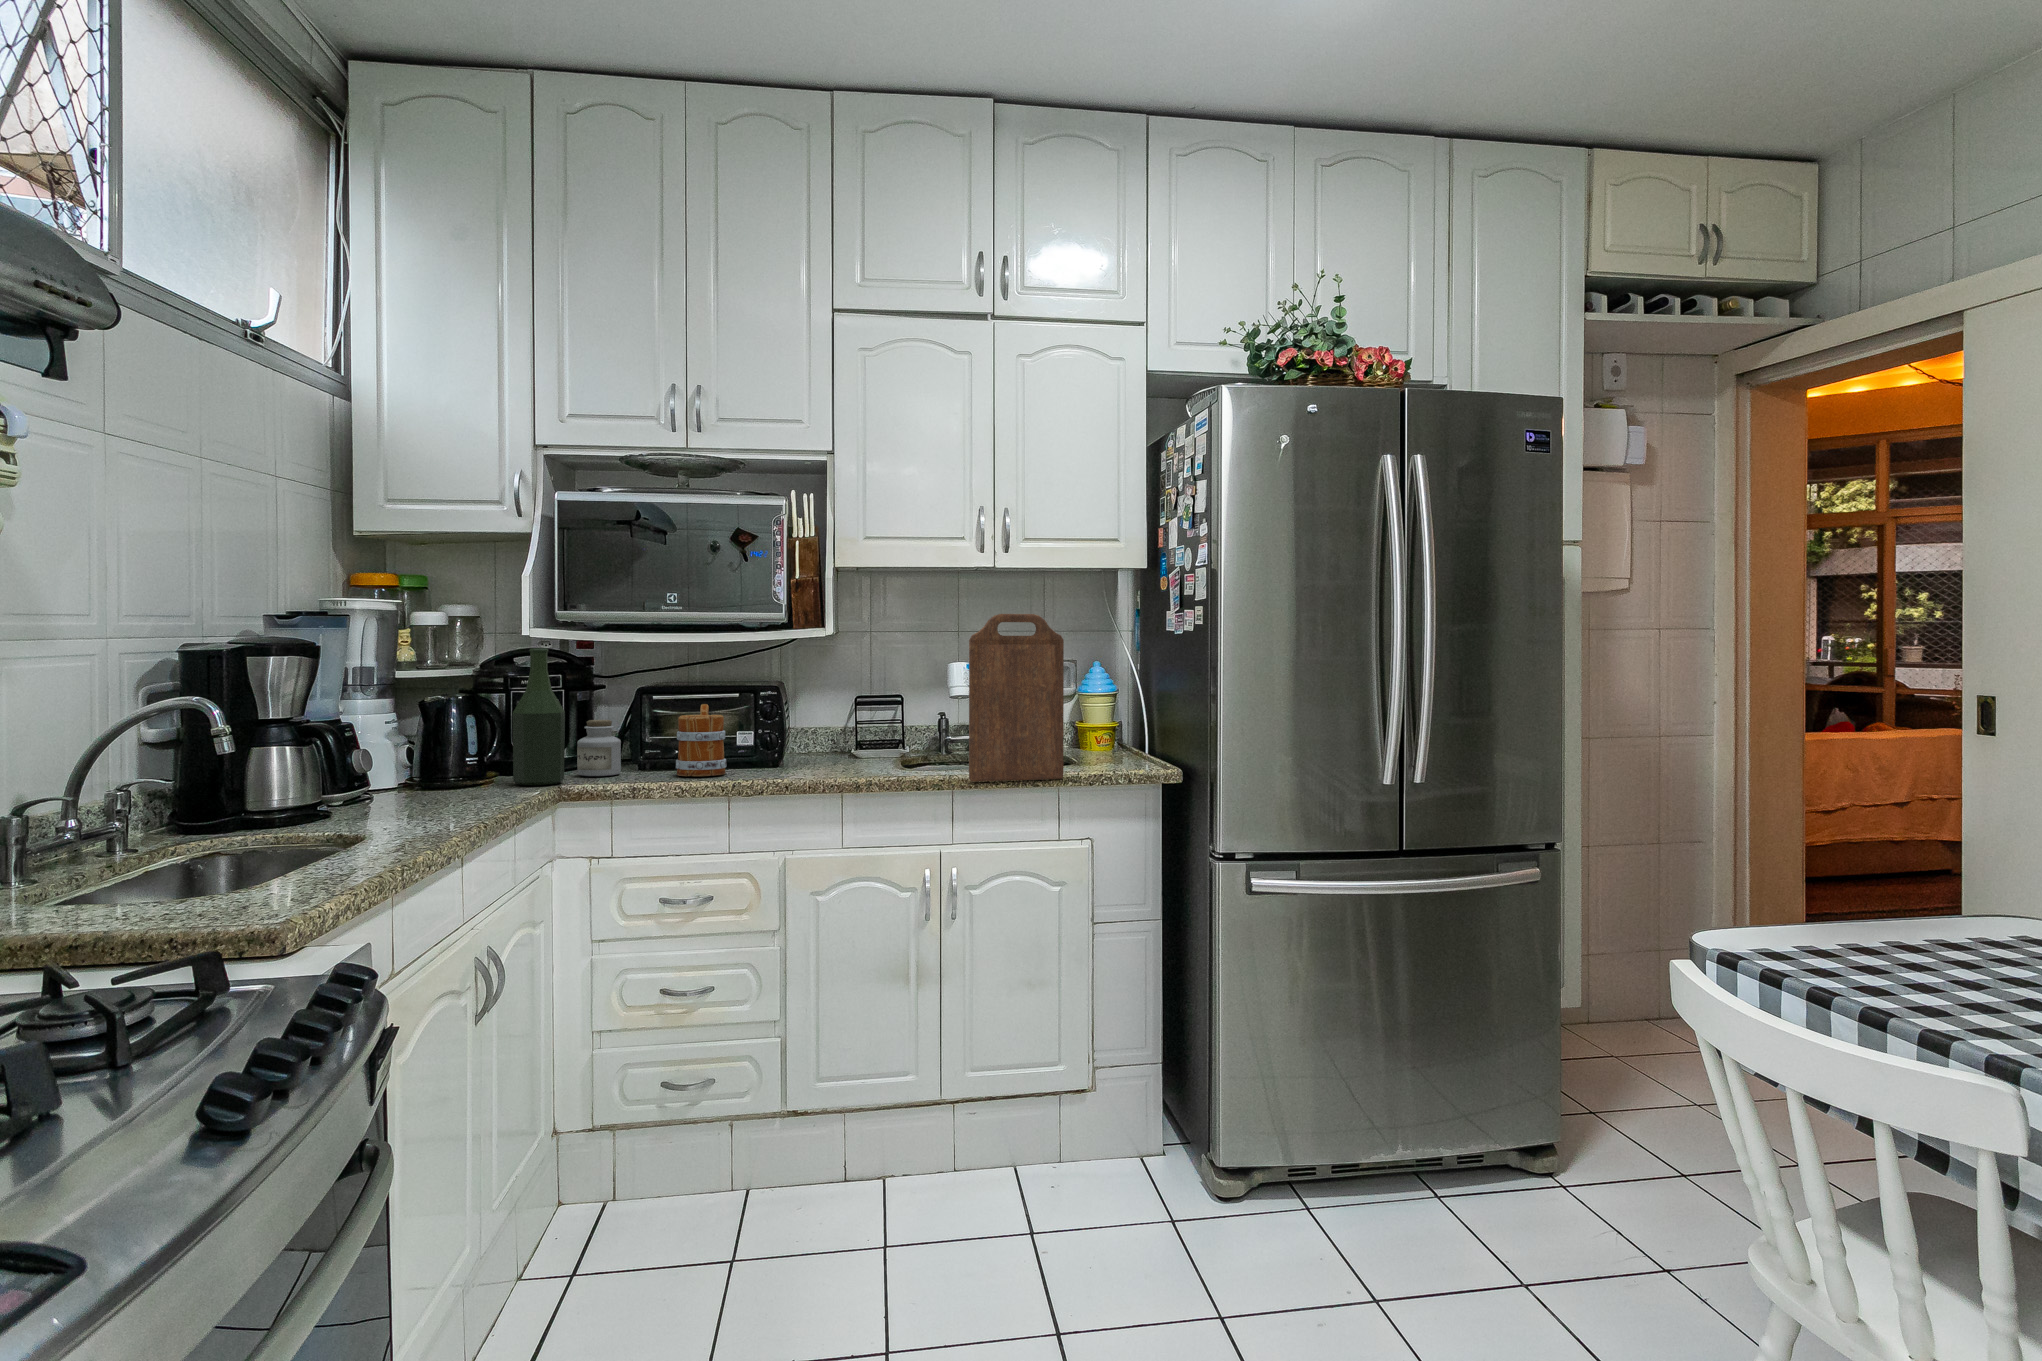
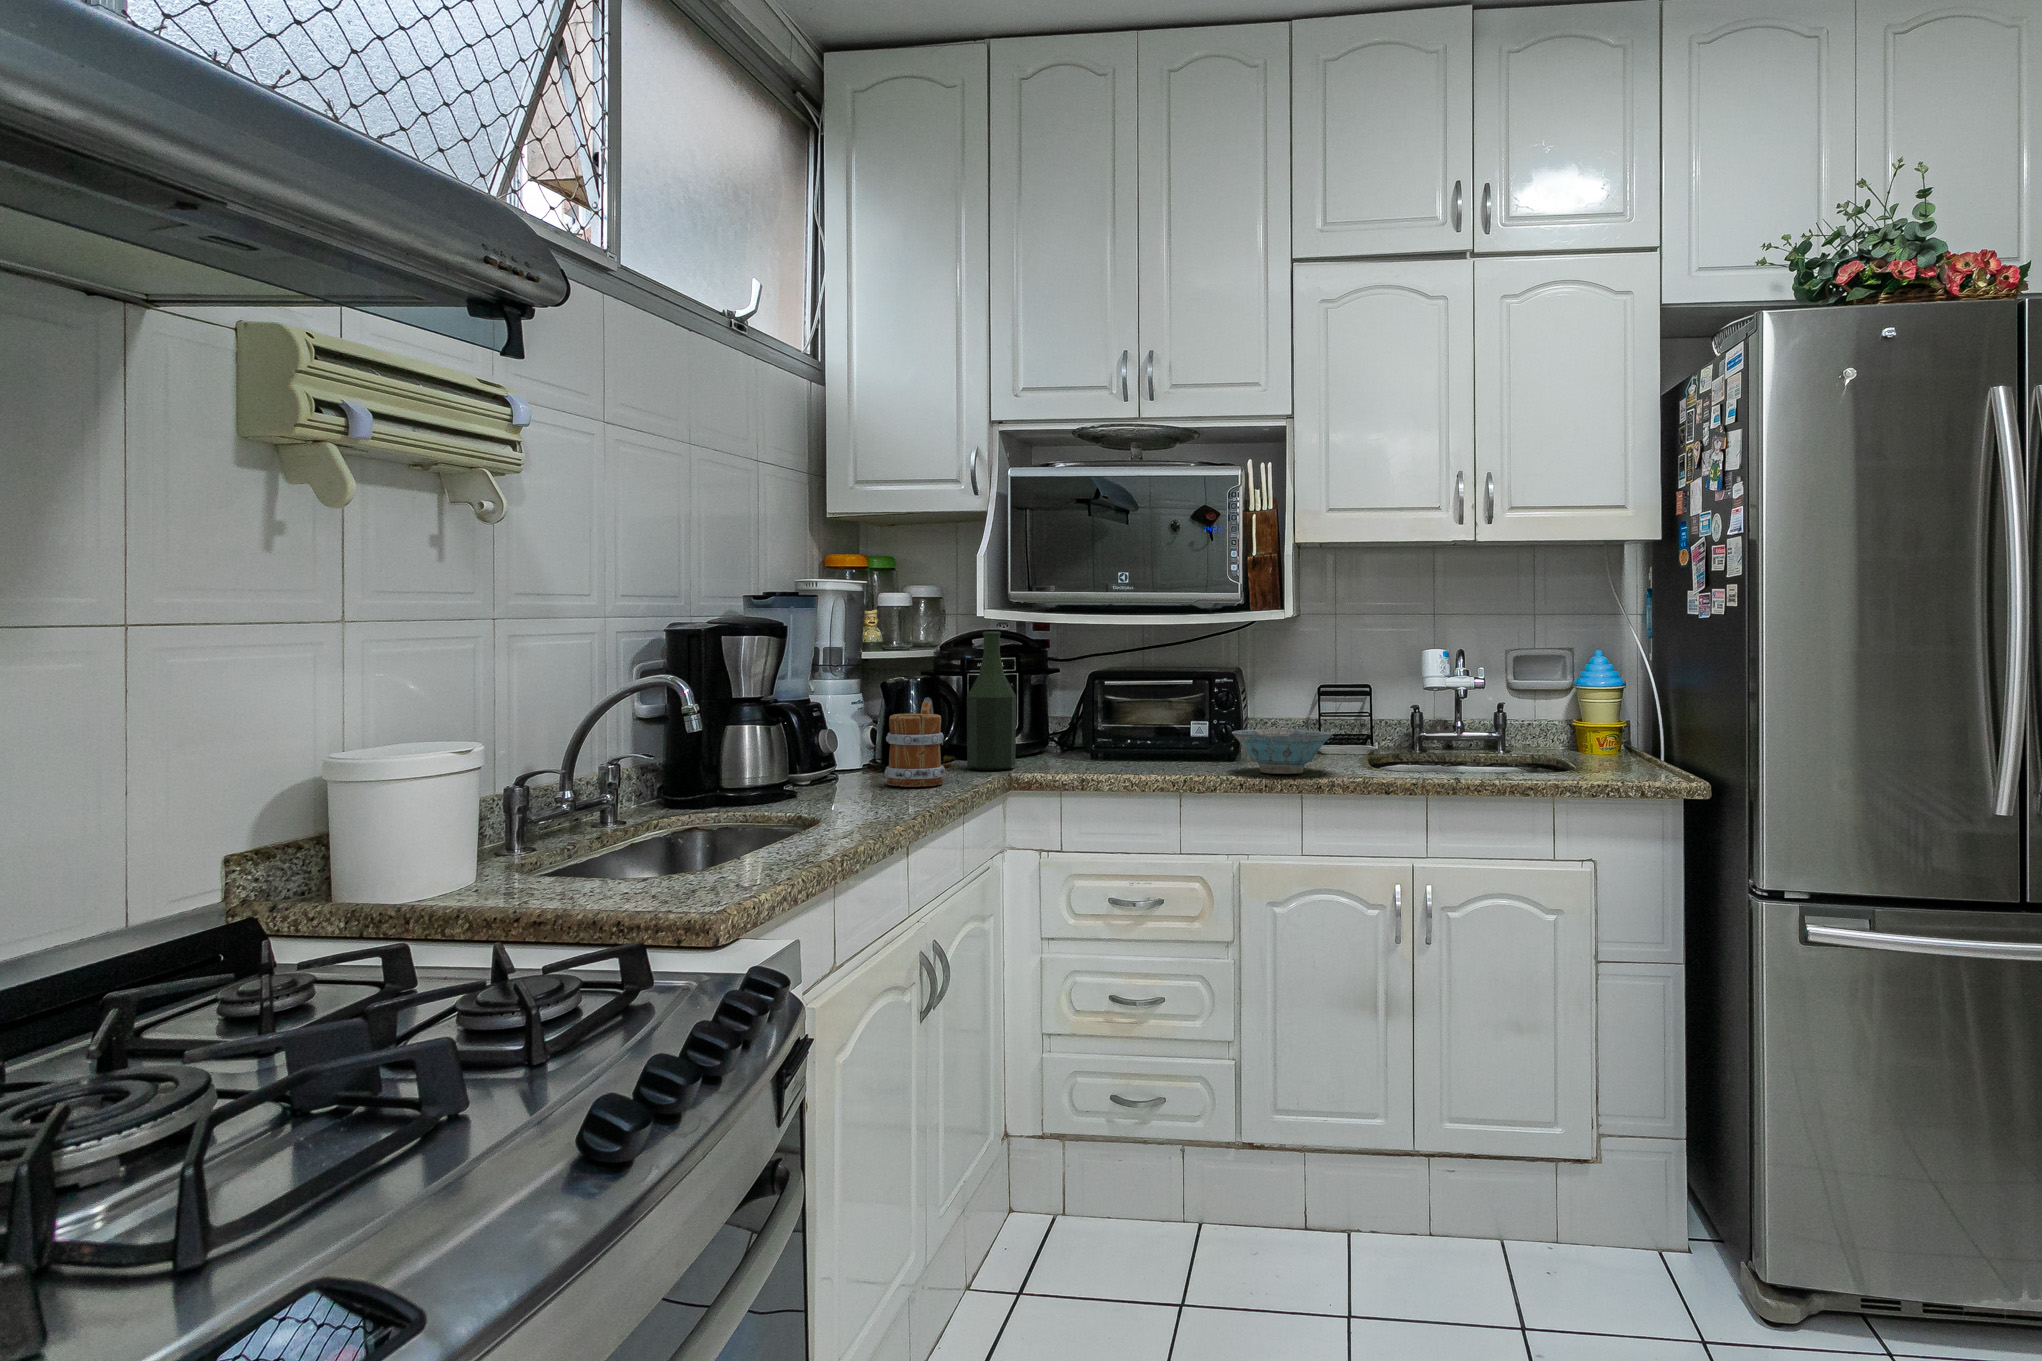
cutting board: present [969,614,1064,782] -> none [1445,592,1561,785]
mug: present [676,704,727,776] -> present [885,701,945,787]
jar: present [577,720,621,776] -> none [1029,705,1071,763]
ceramic bowl: none [780,738,873,778] -> present [1232,729,1333,774]

